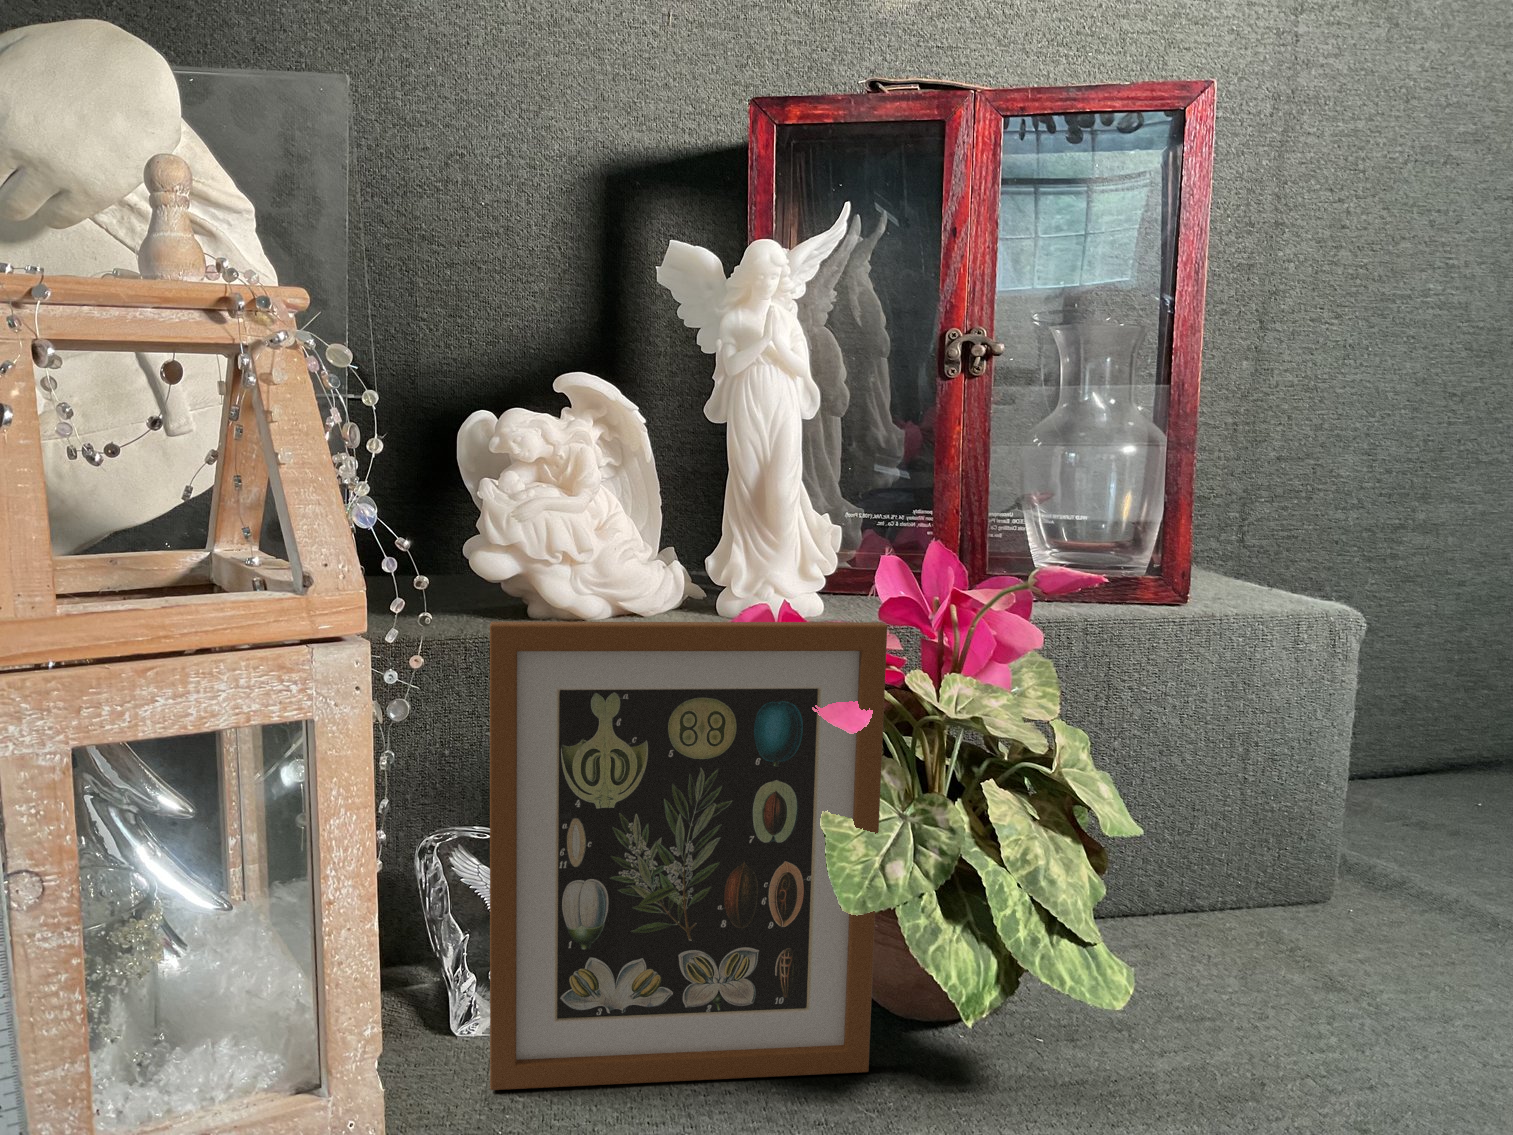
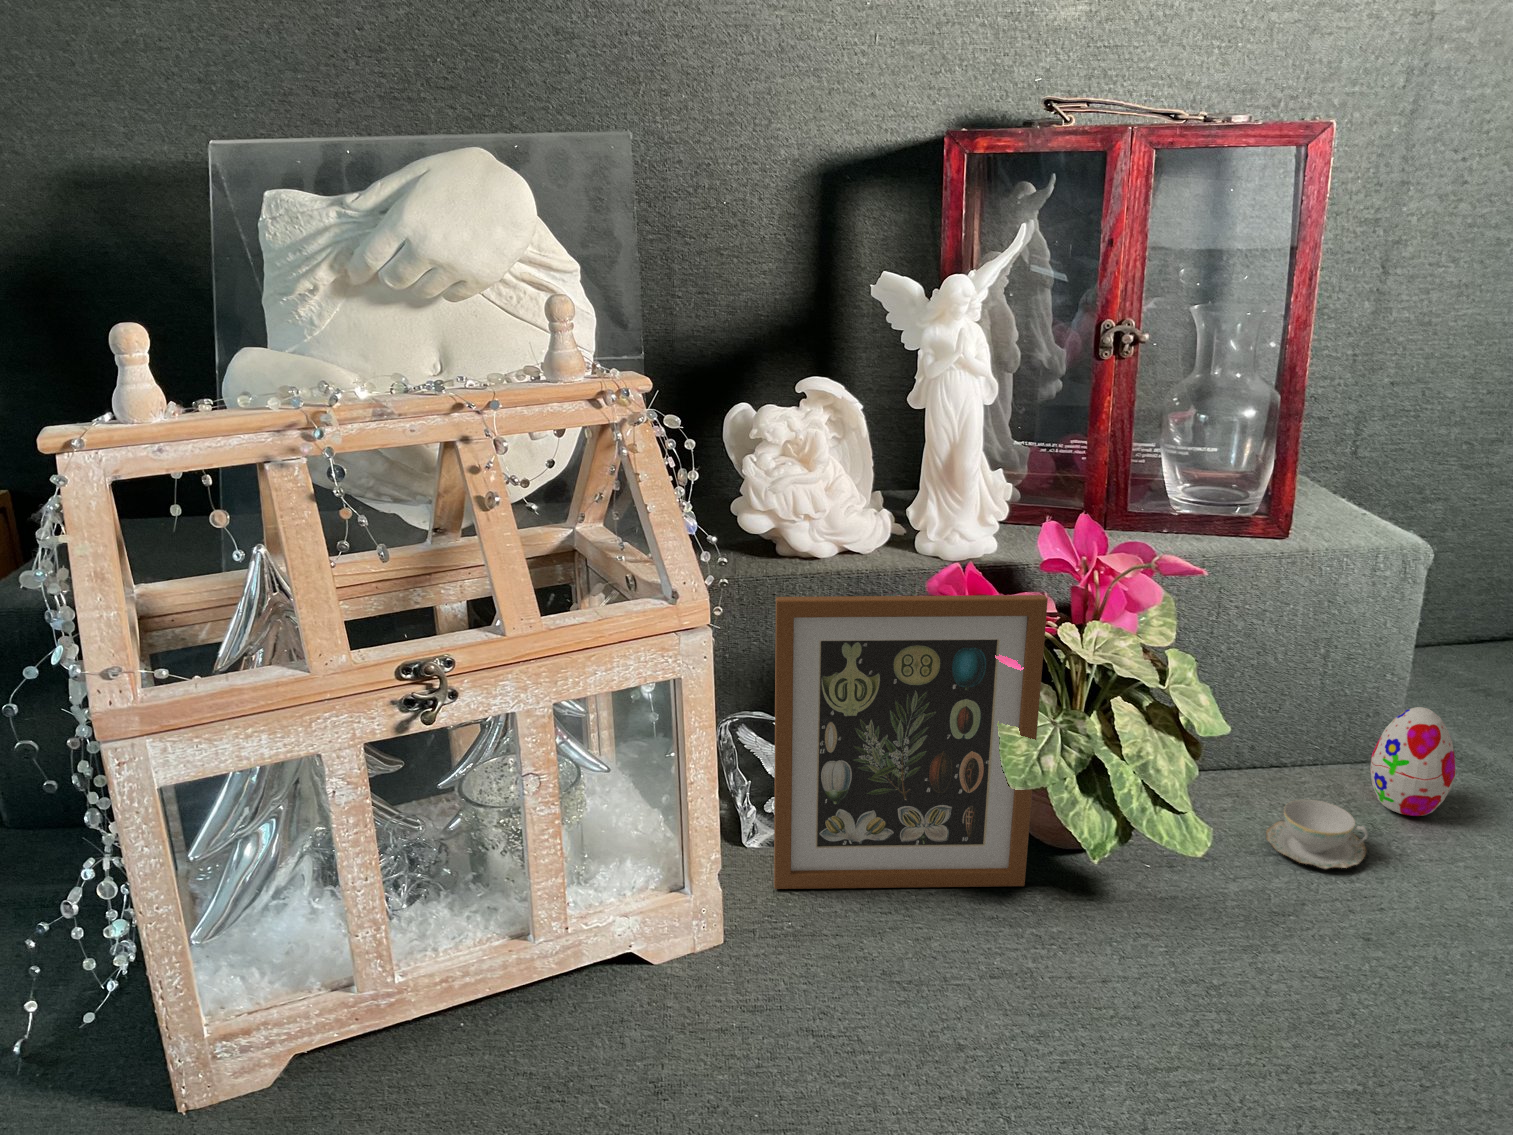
decorative egg: none [1320,813,1431,962] -> present [1370,707,1456,816]
teacup: none [1198,940,1336,1032] -> present [1266,800,1368,869]

